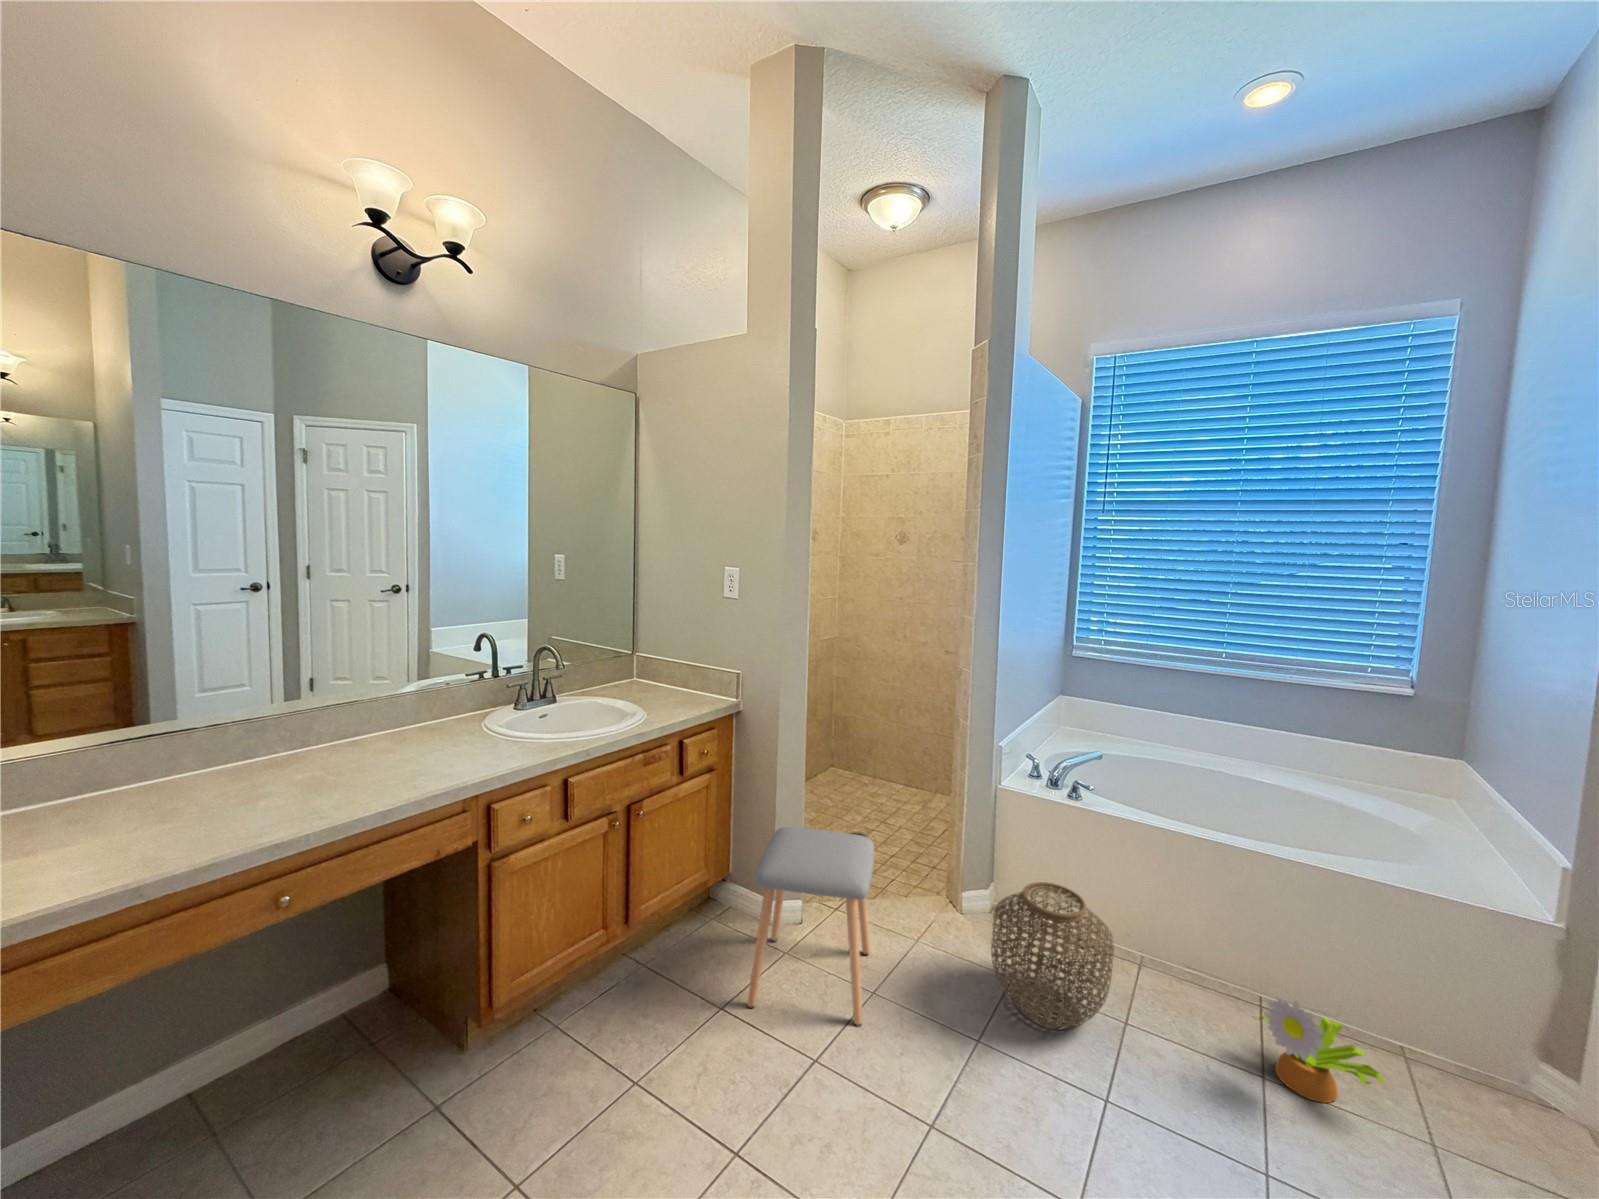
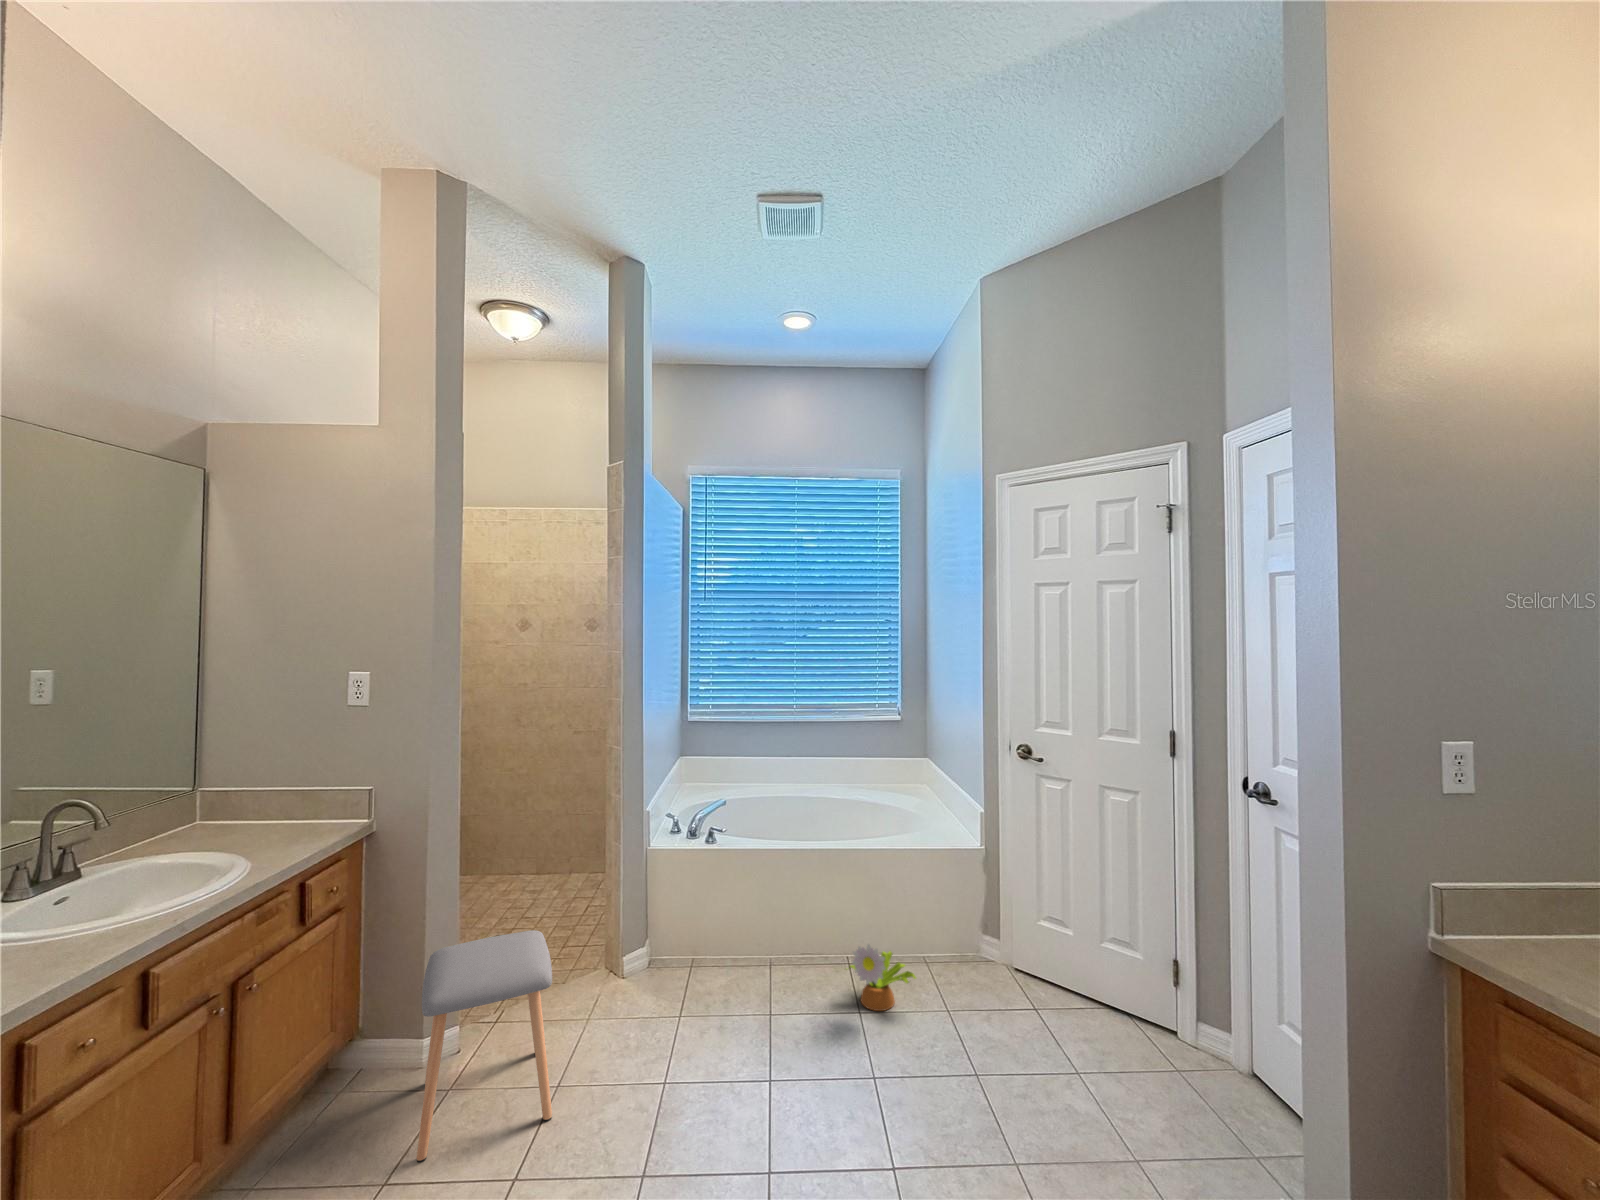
woven basket: present [991,882,1114,1030] -> none [661,918,756,1044]

